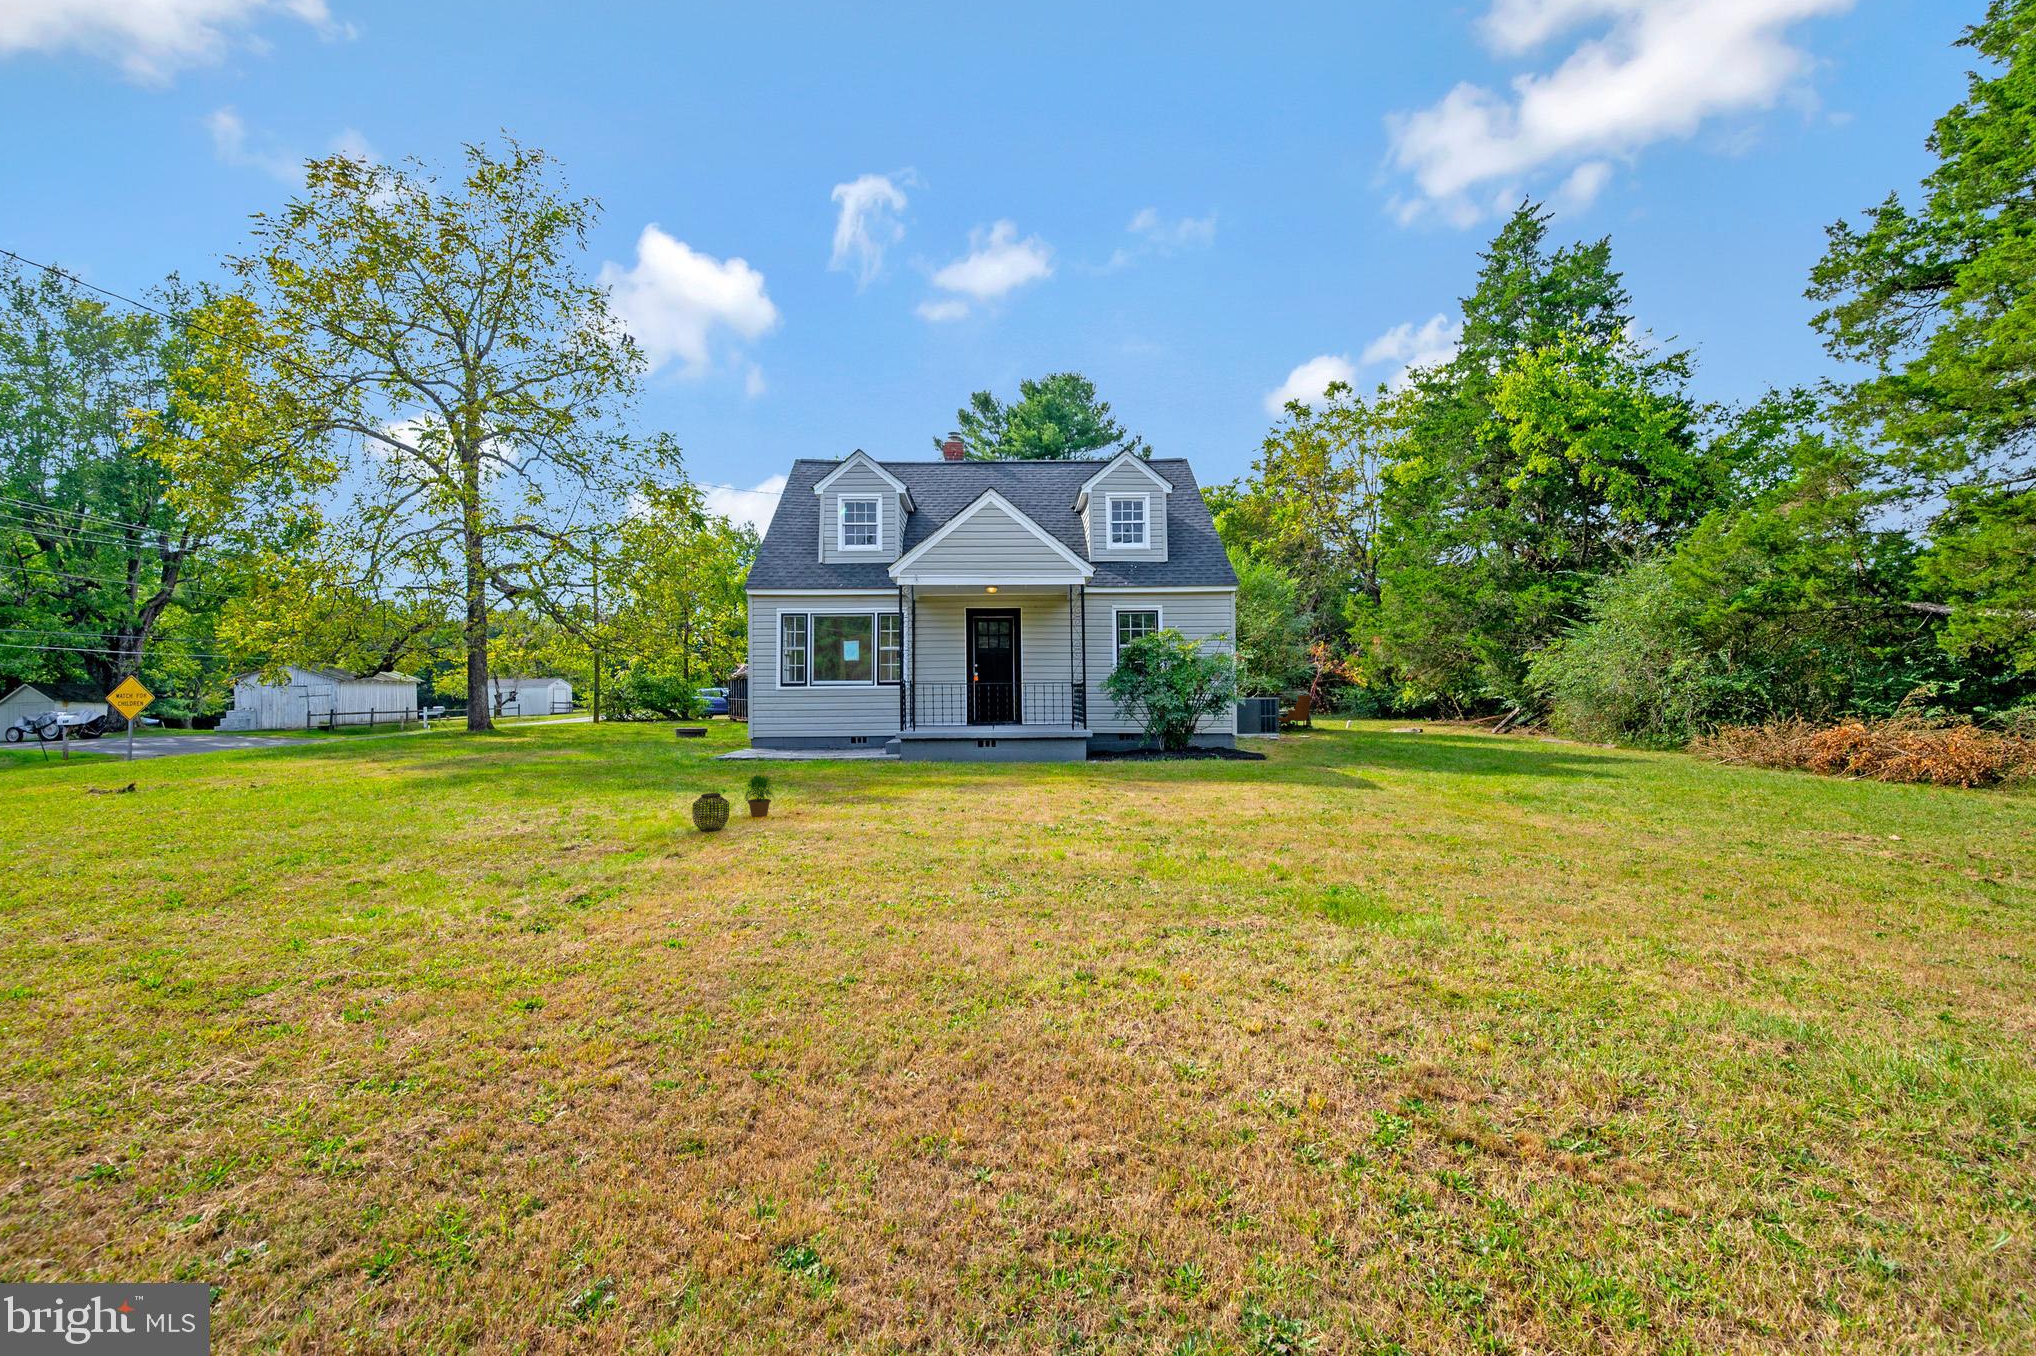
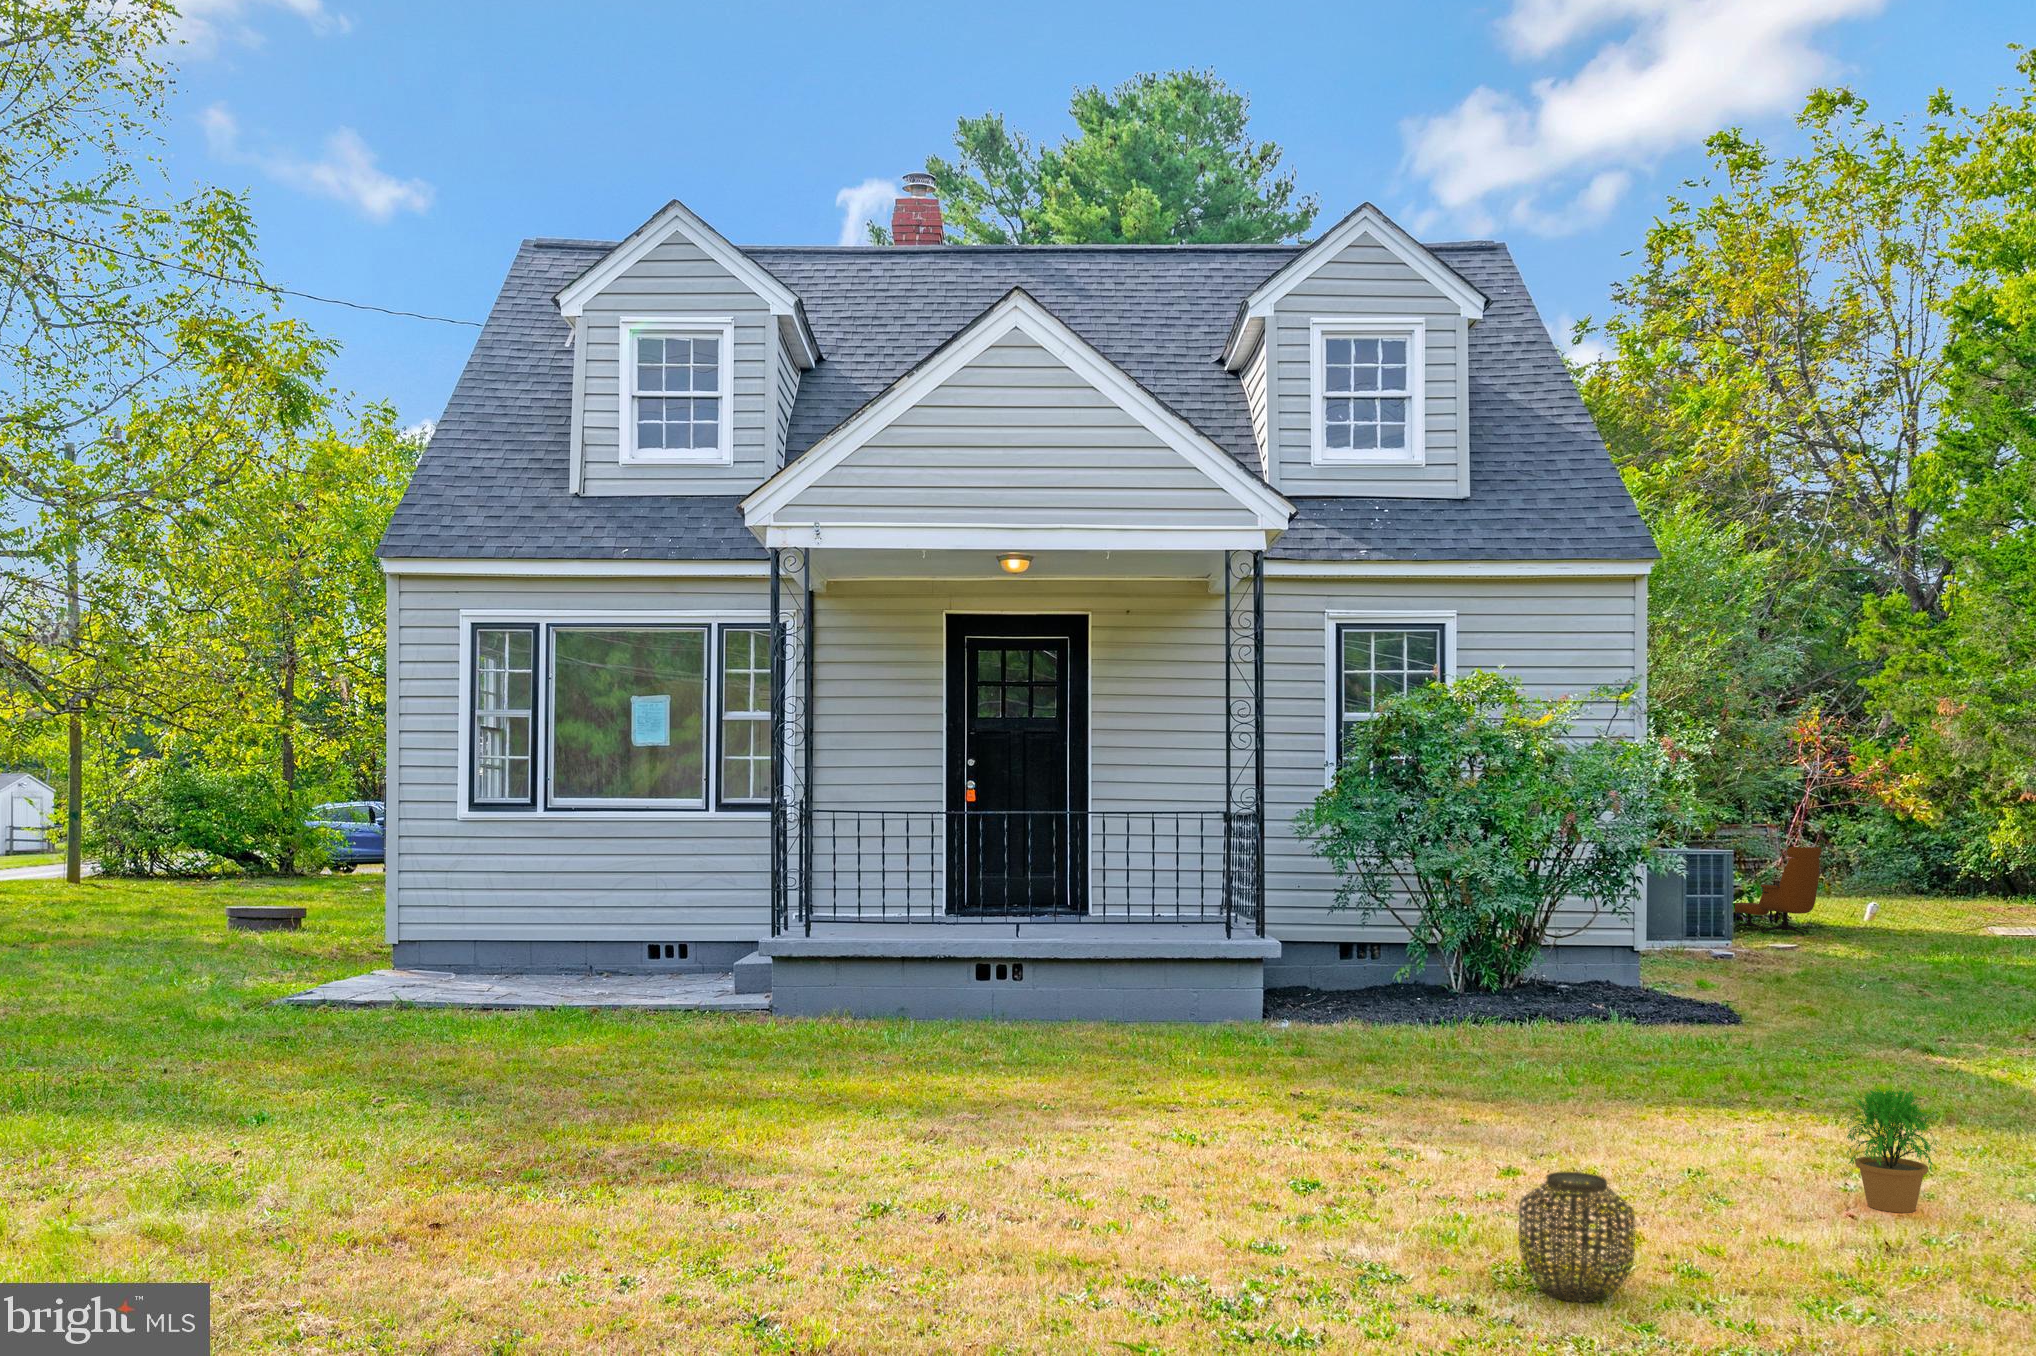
potted plant: present [745,775,773,817] -> present [1841,1089,1938,1213]
woven basket: present [692,793,729,832] -> present [1519,1172,1635,1303]

